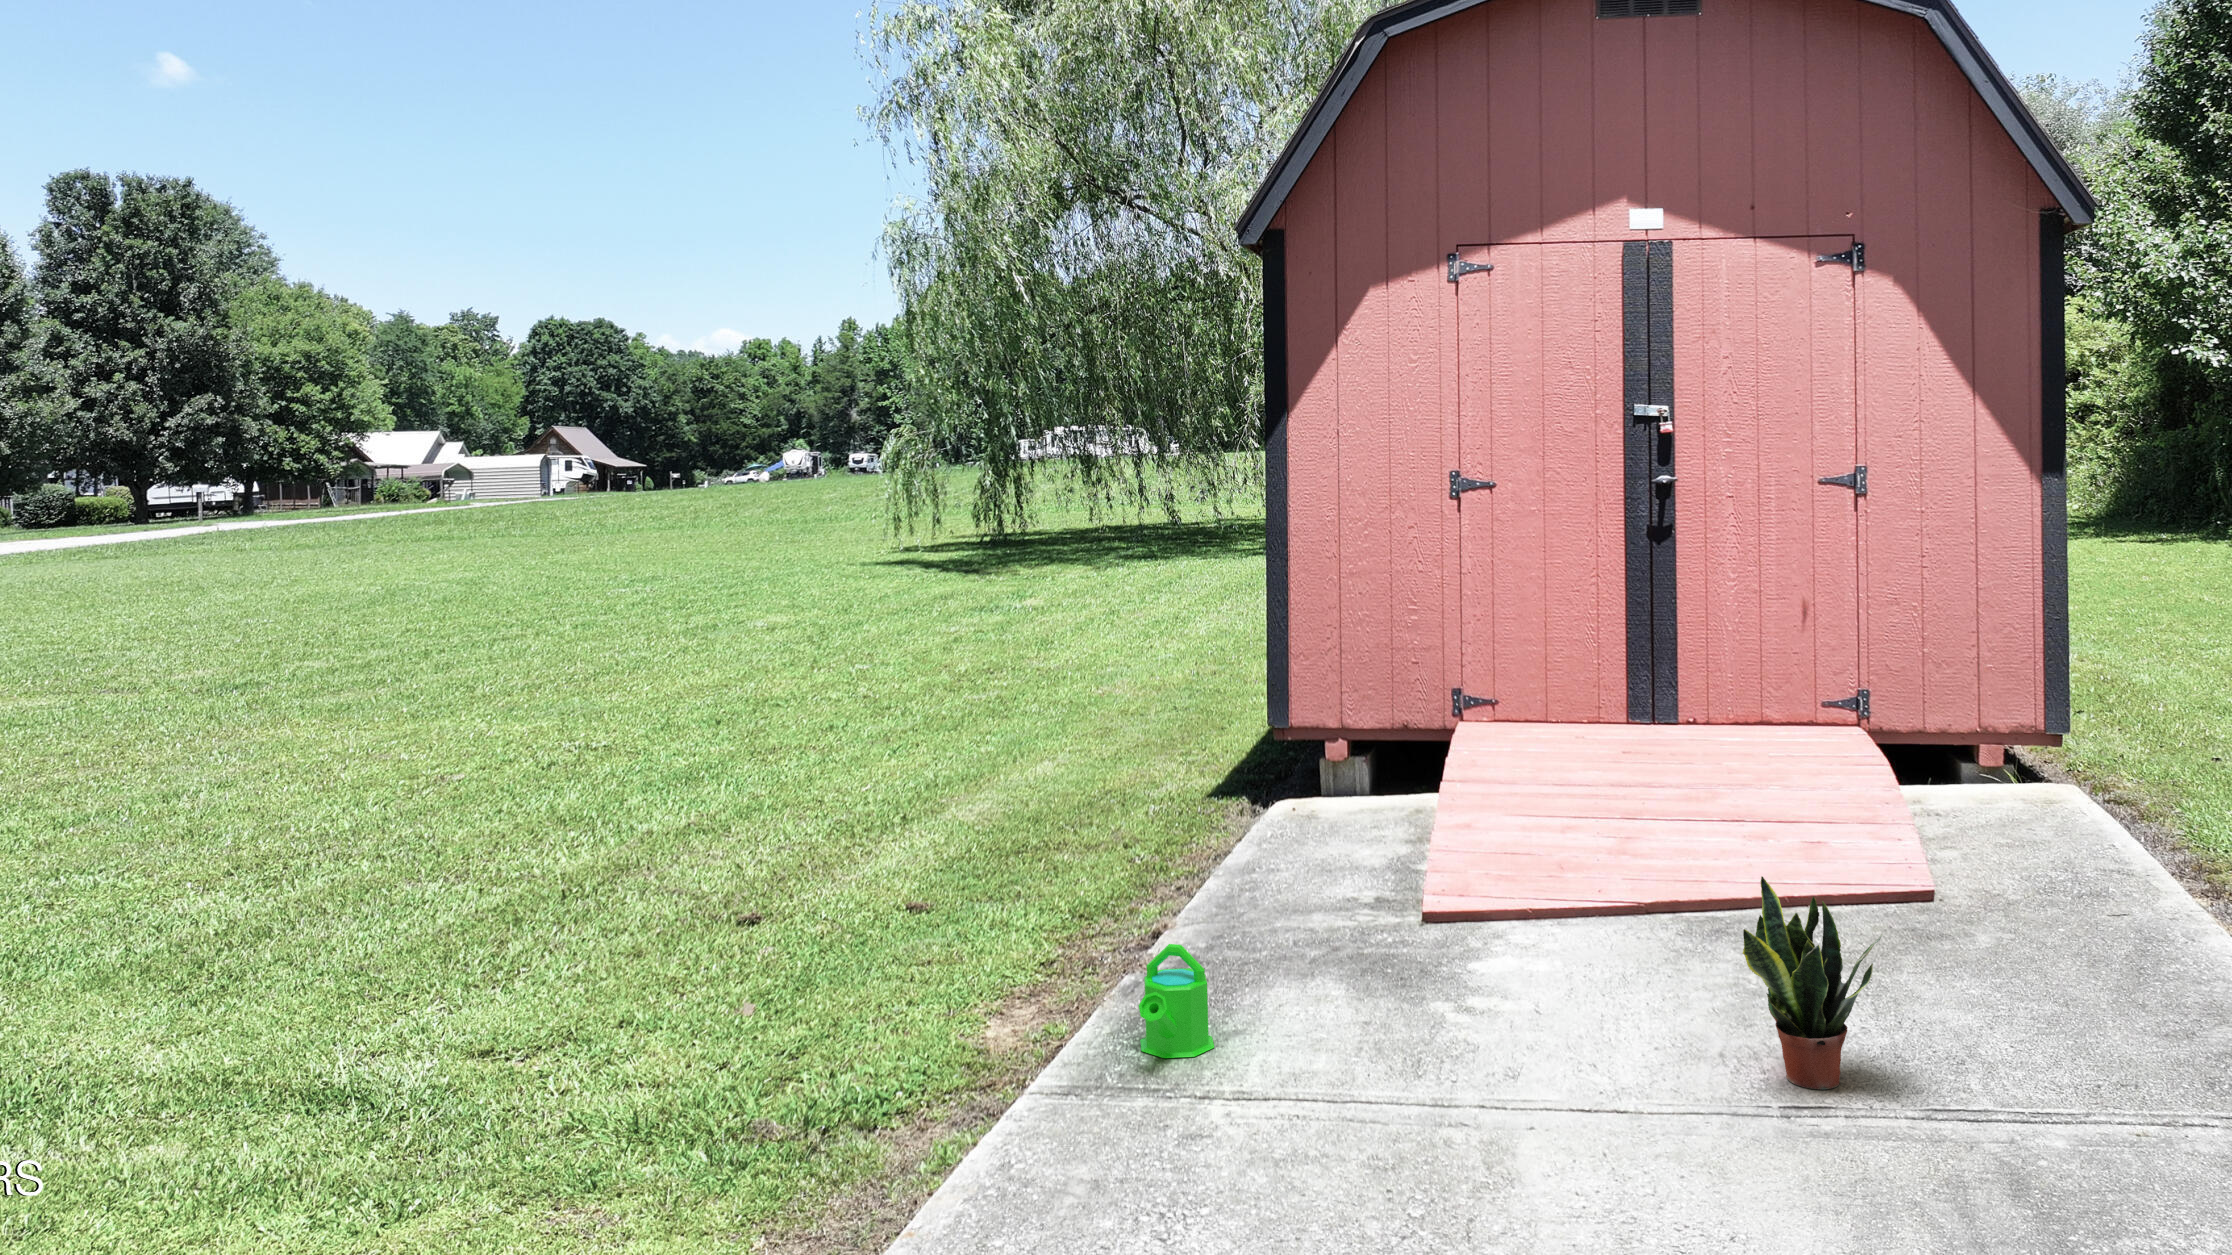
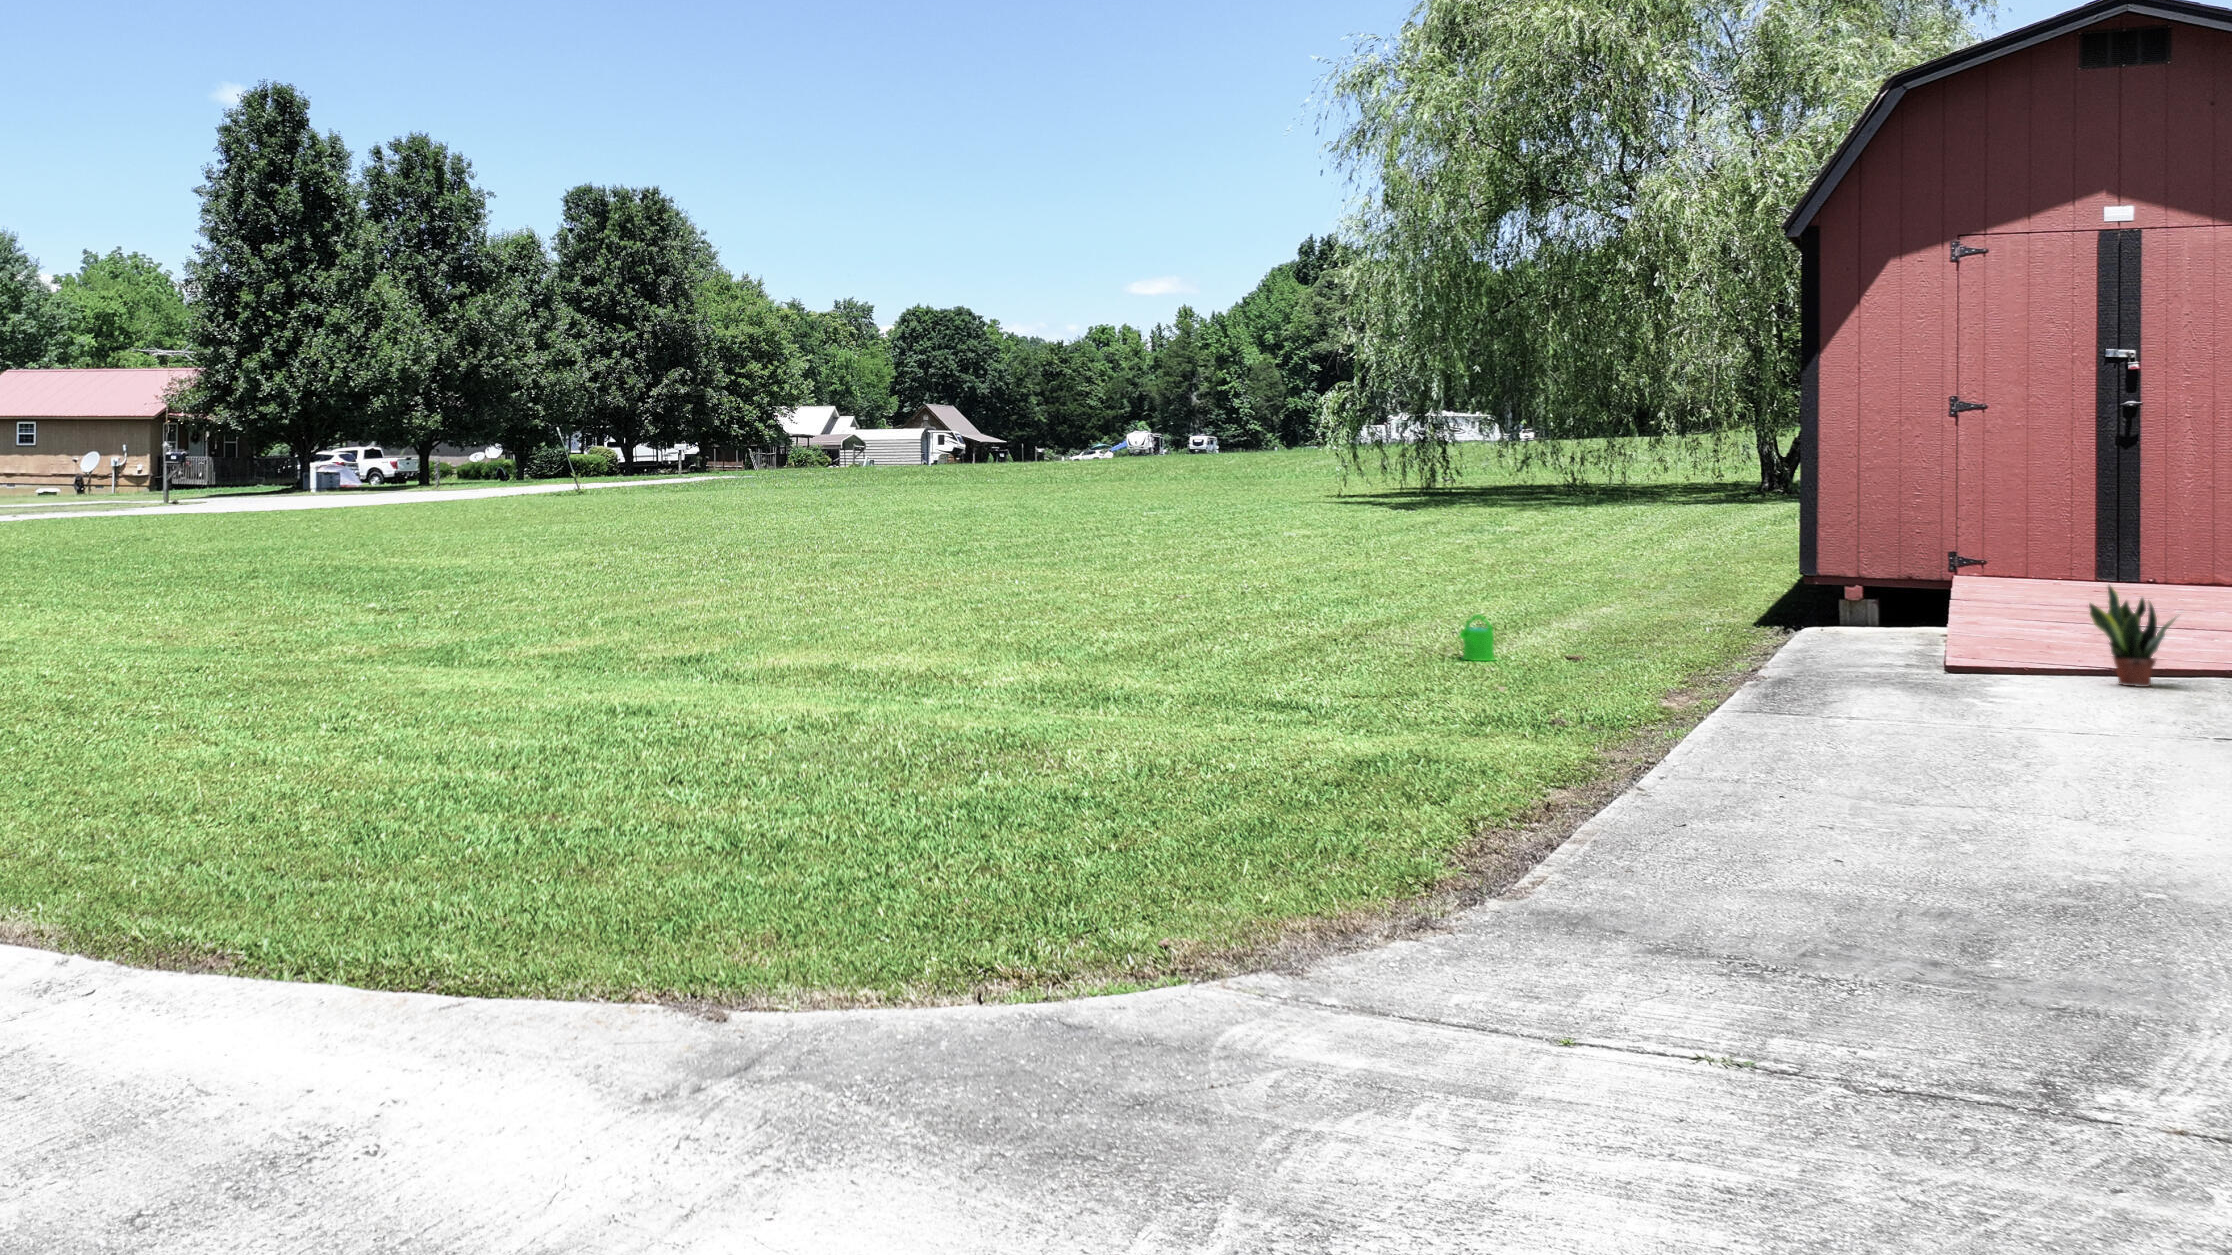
watering can: present [1139,944,1214,1058] -> present [1459,614,1495,661]

